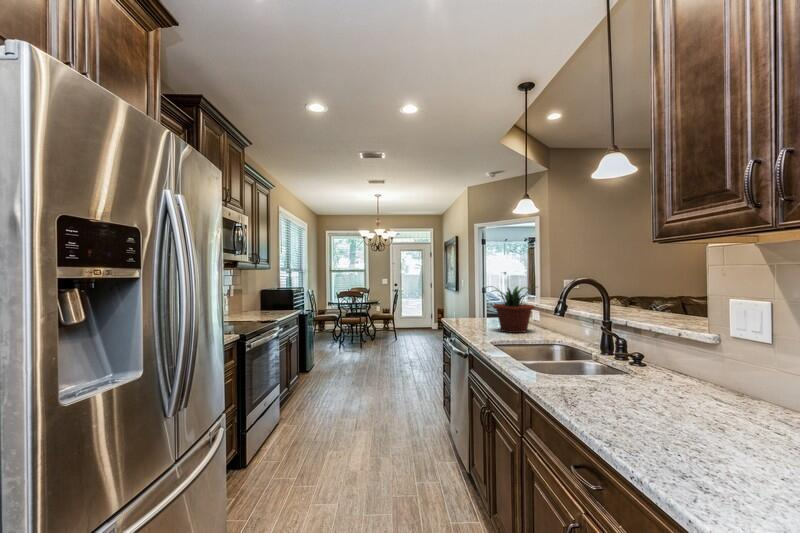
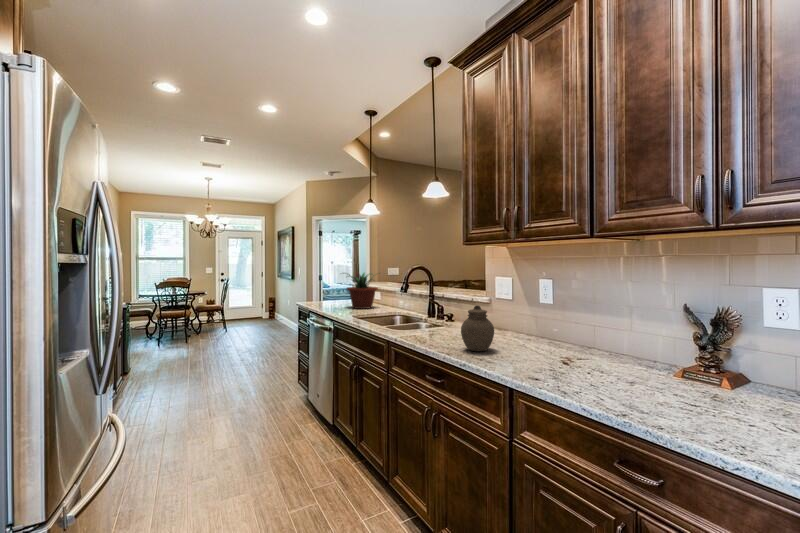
jar: none [641,353,718,444] -> present [461,305,494,351]

